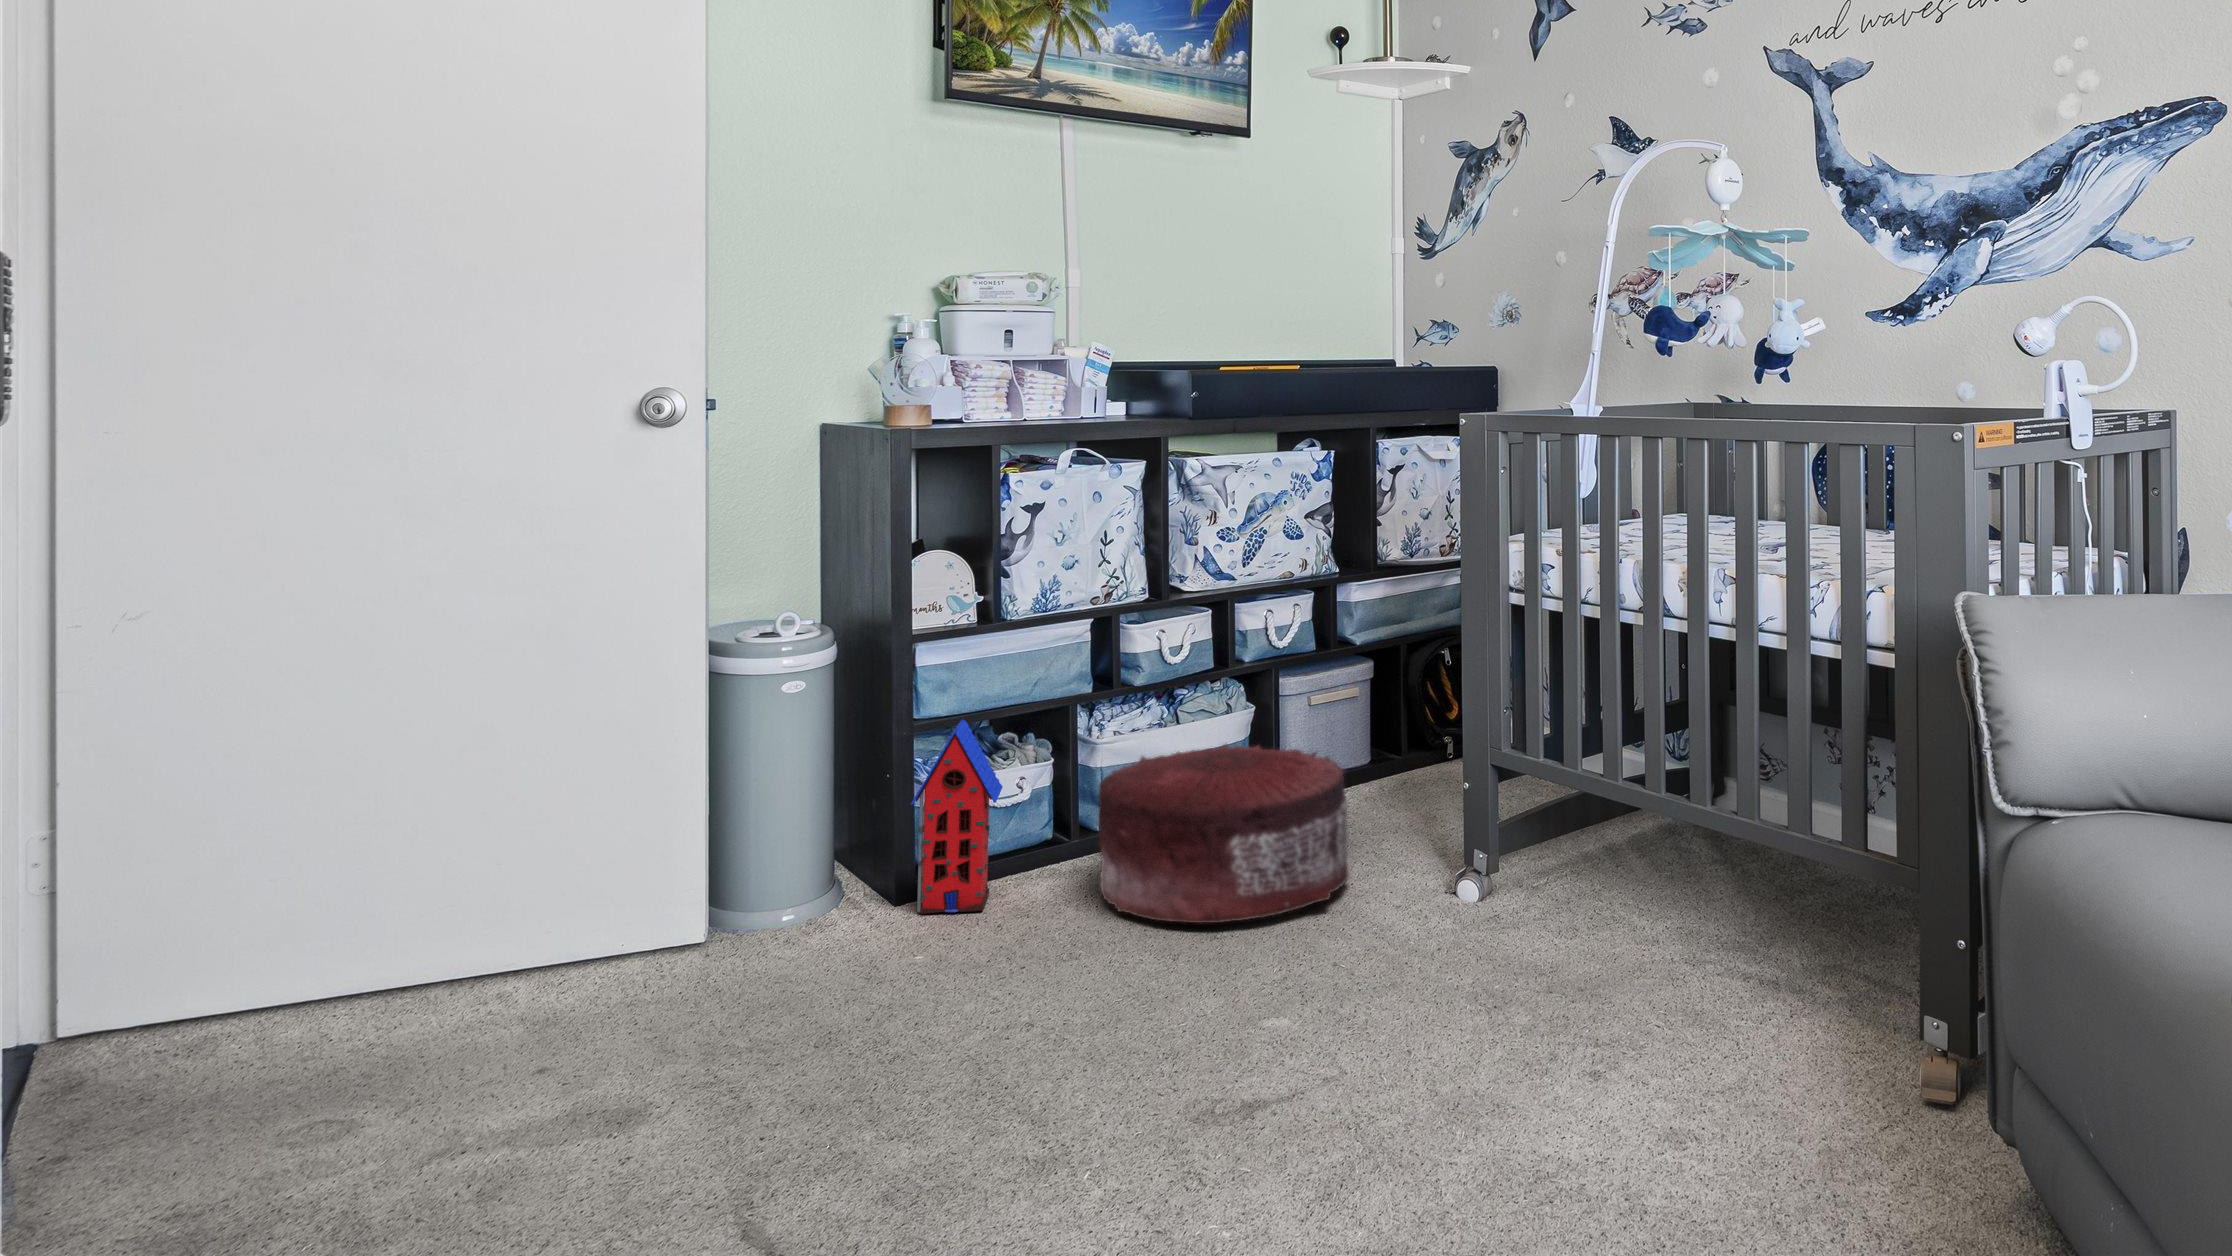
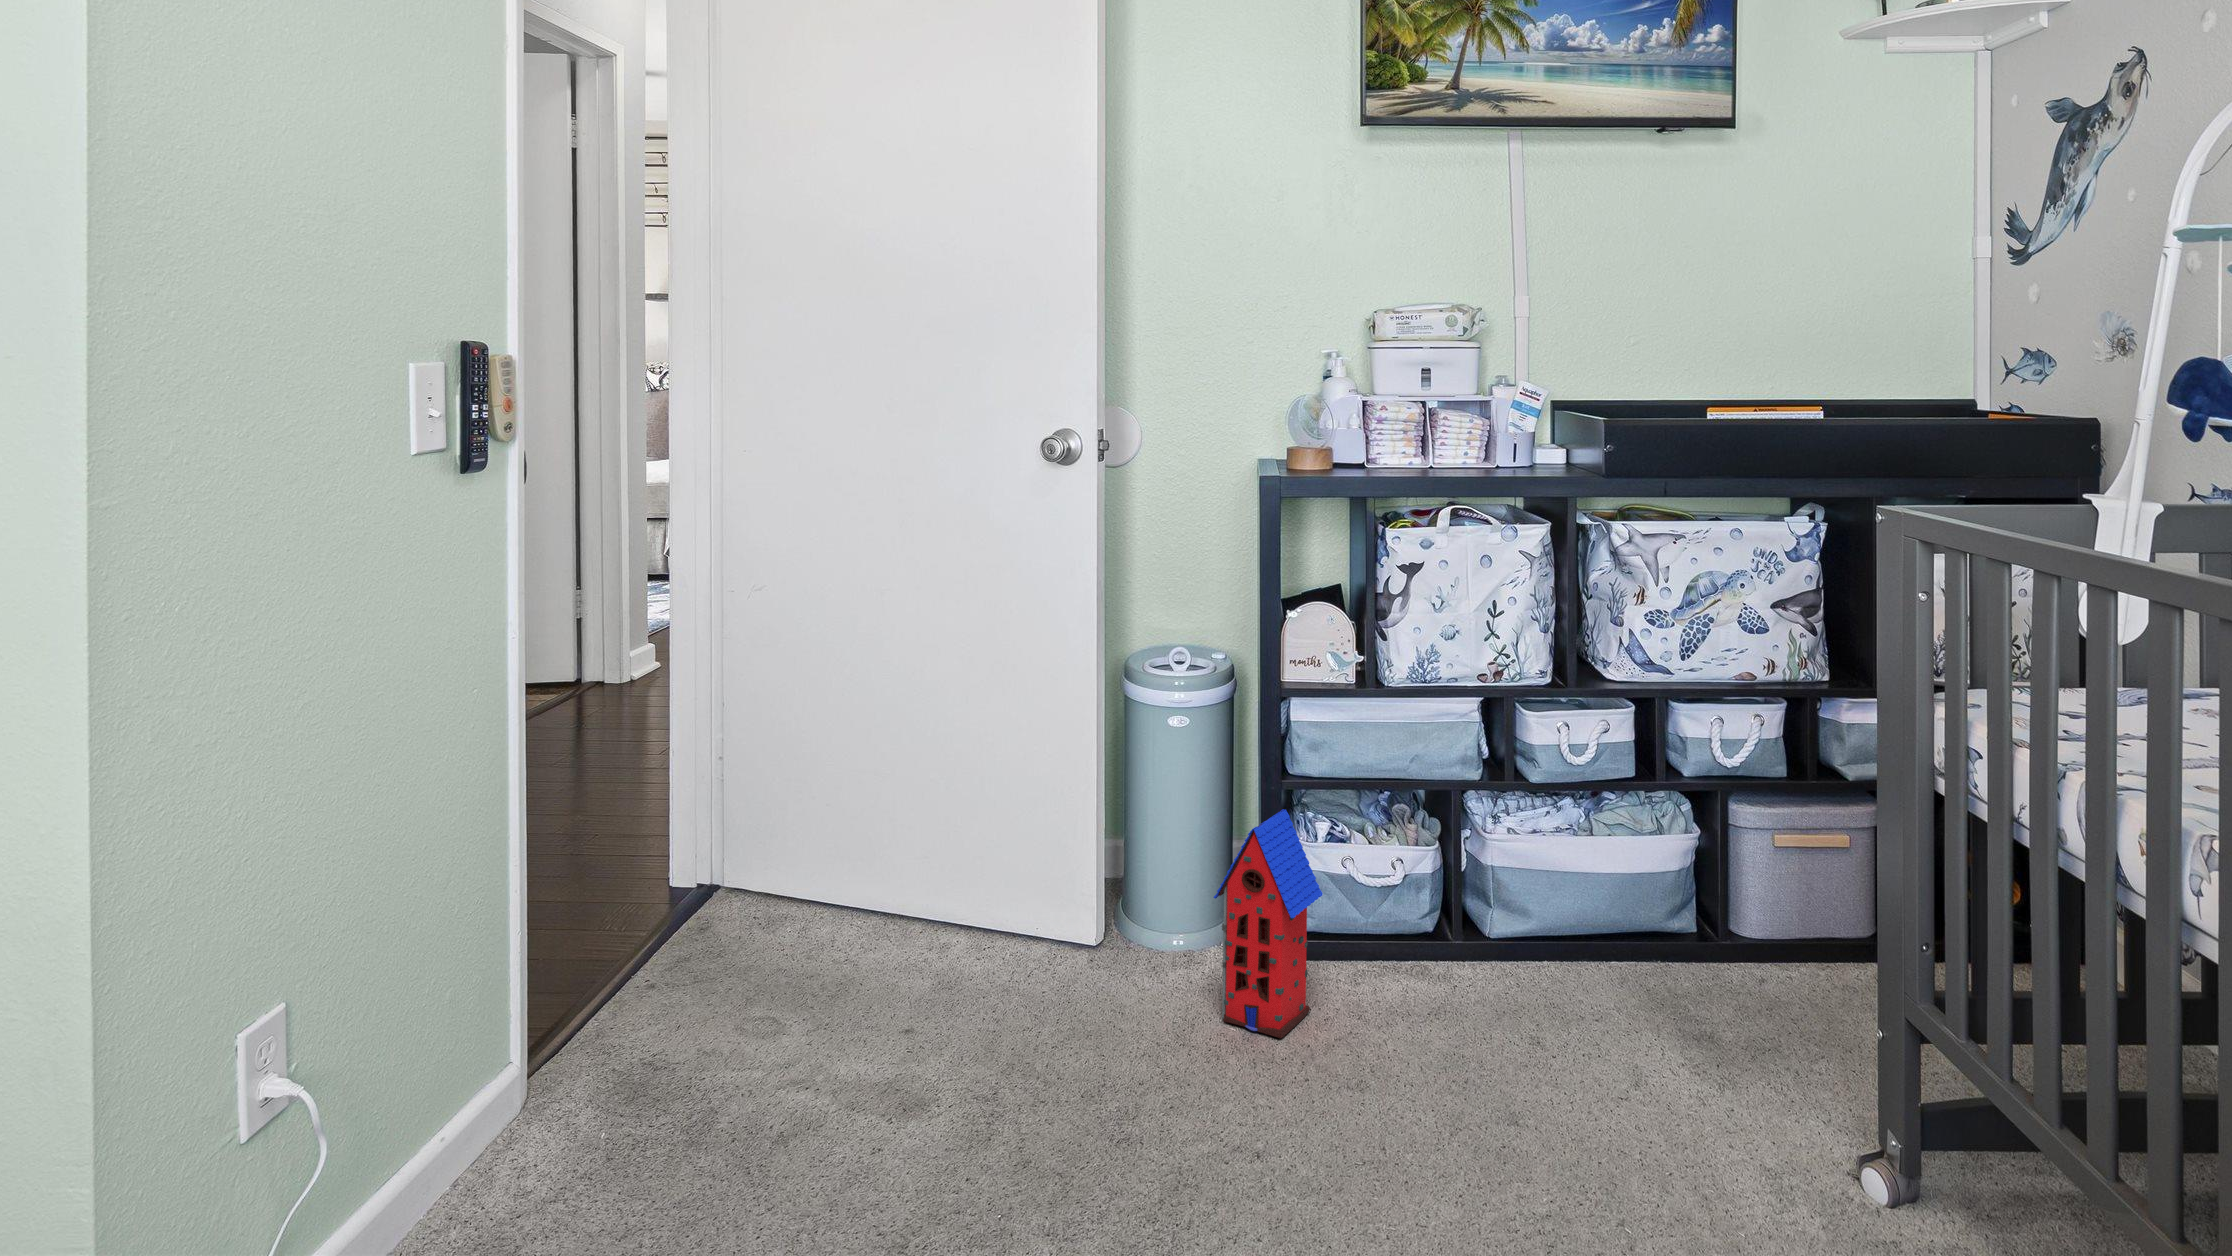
pouf: present [1098,744,1350,923] -> none [1398,888,1737,1181]

